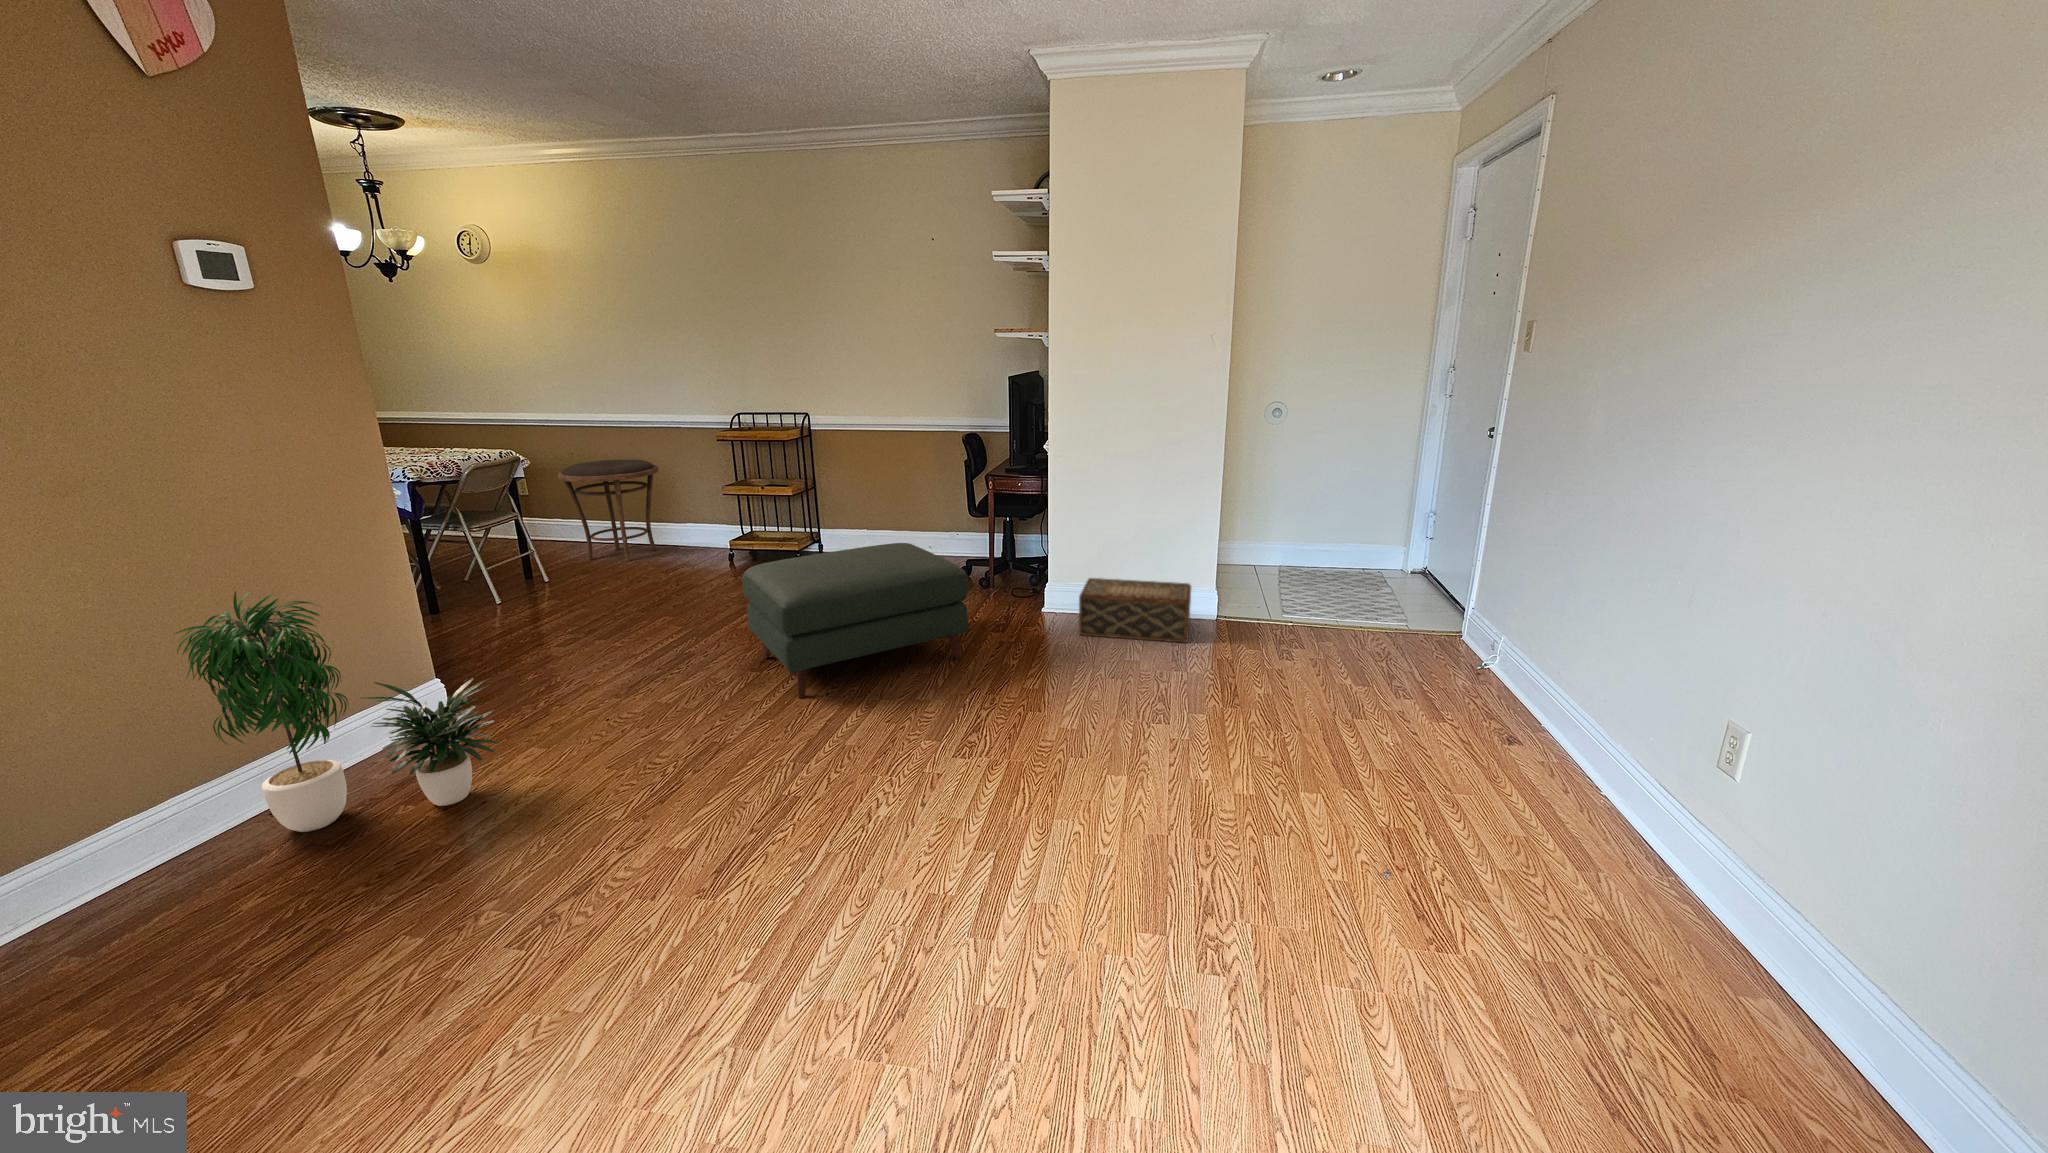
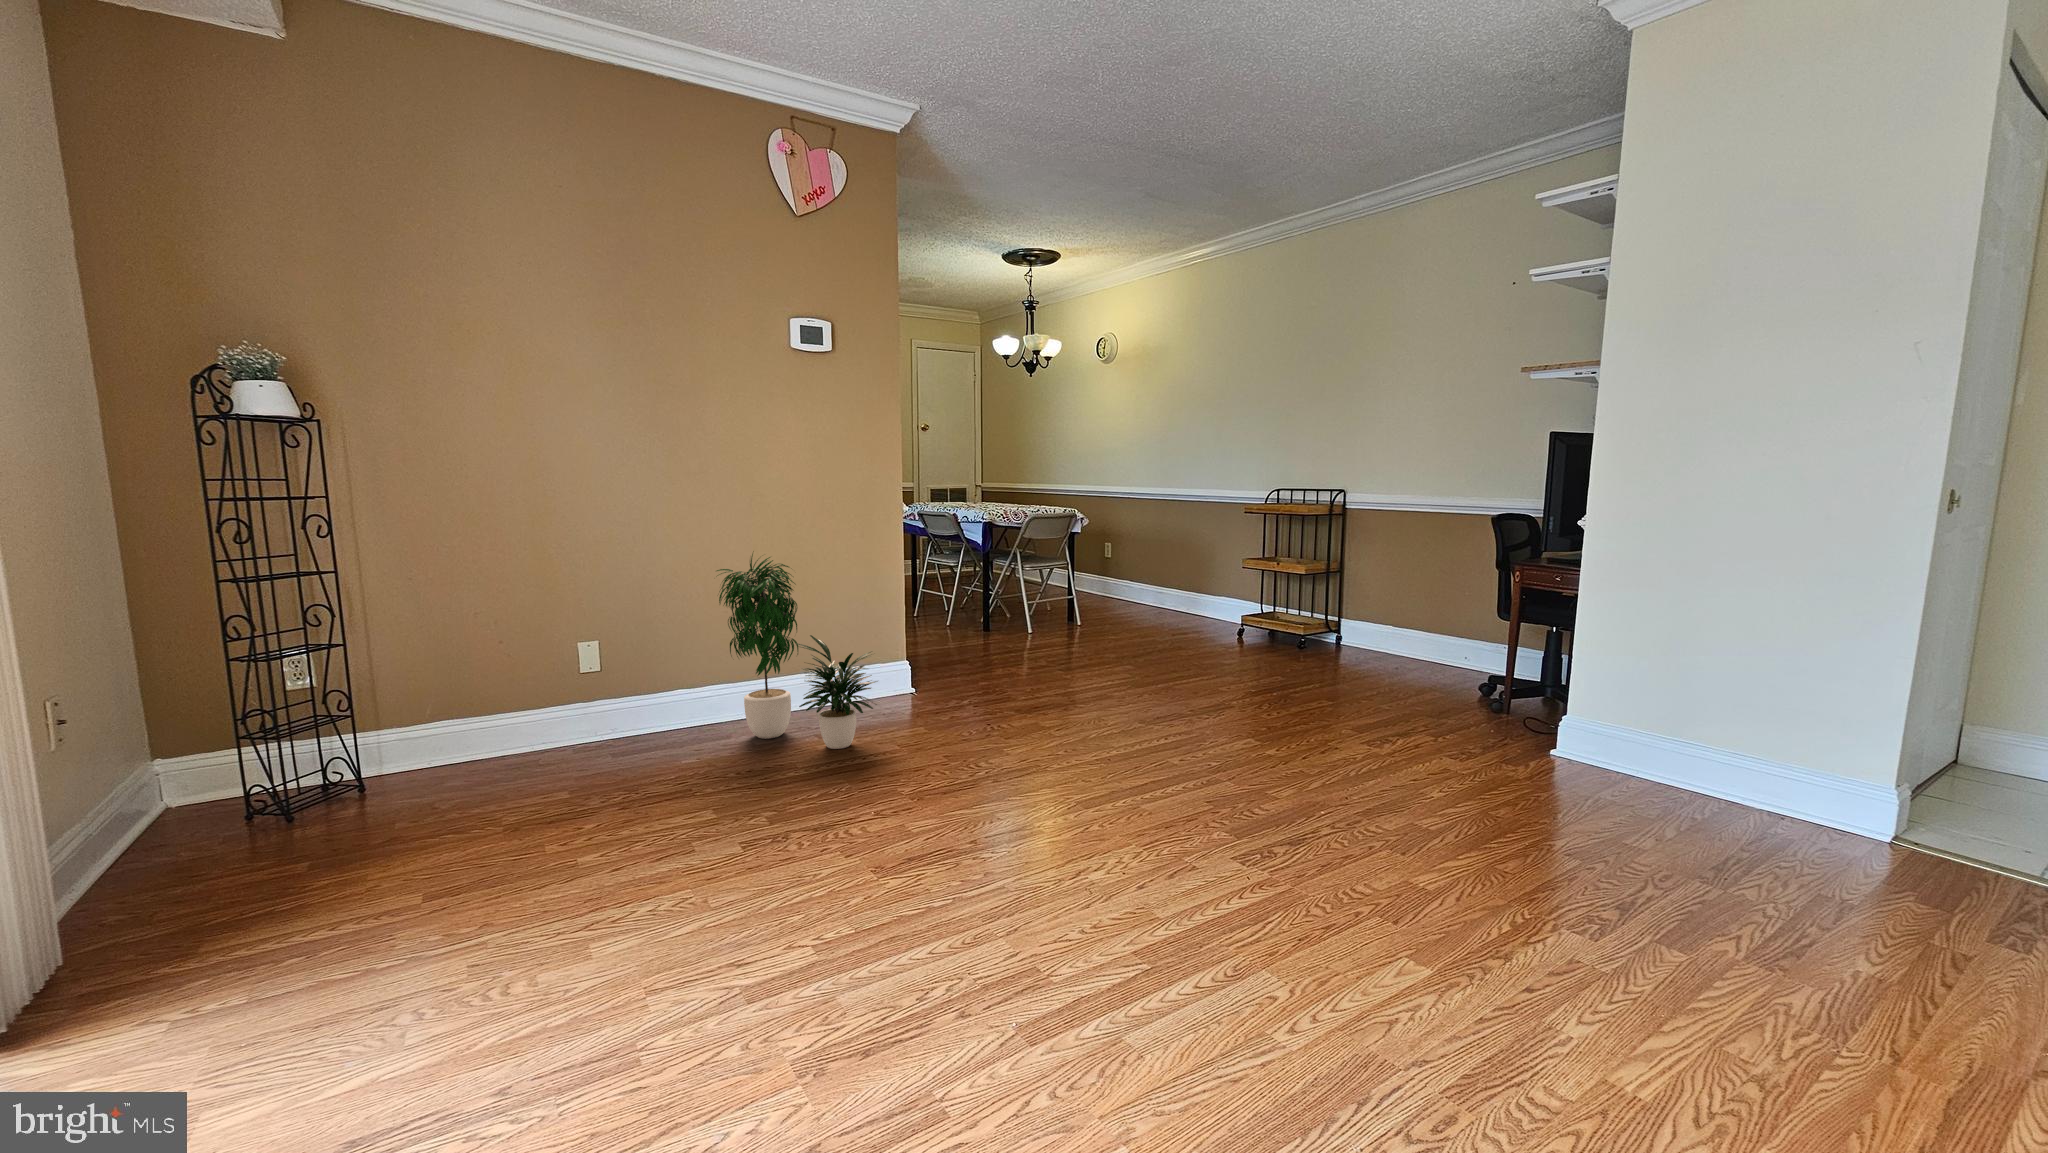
side table: present [558,460,659,561] -> none [1106,528,1193,623]
ottoman: present [742,543,969,698] -> none [1131,612,1385,771]
woven basket: present [1079,578,1191,643] -> none [1587,713,1856,856]

